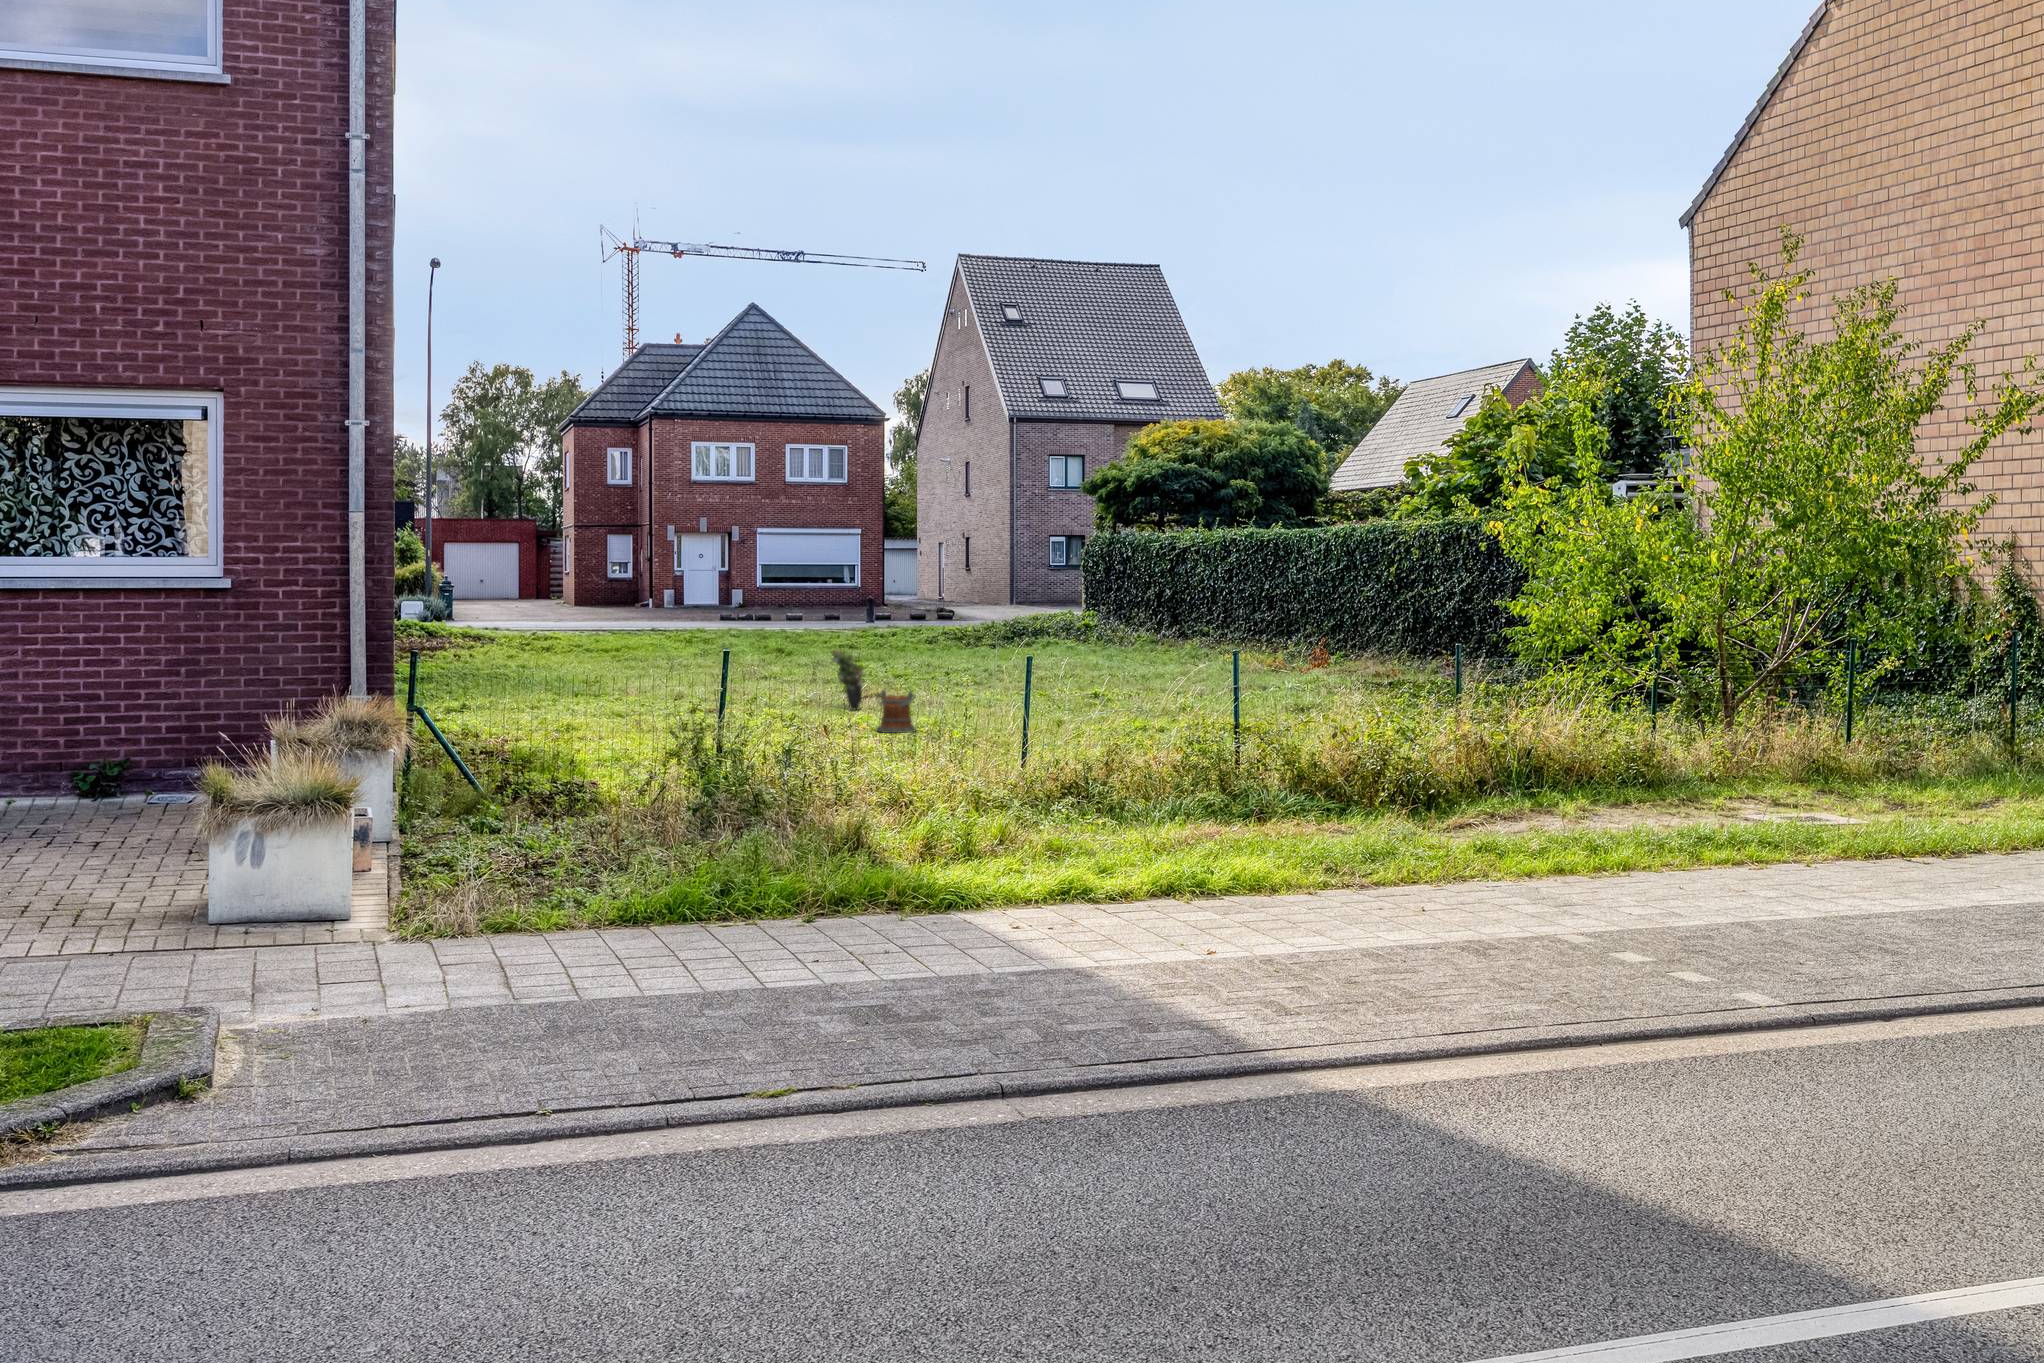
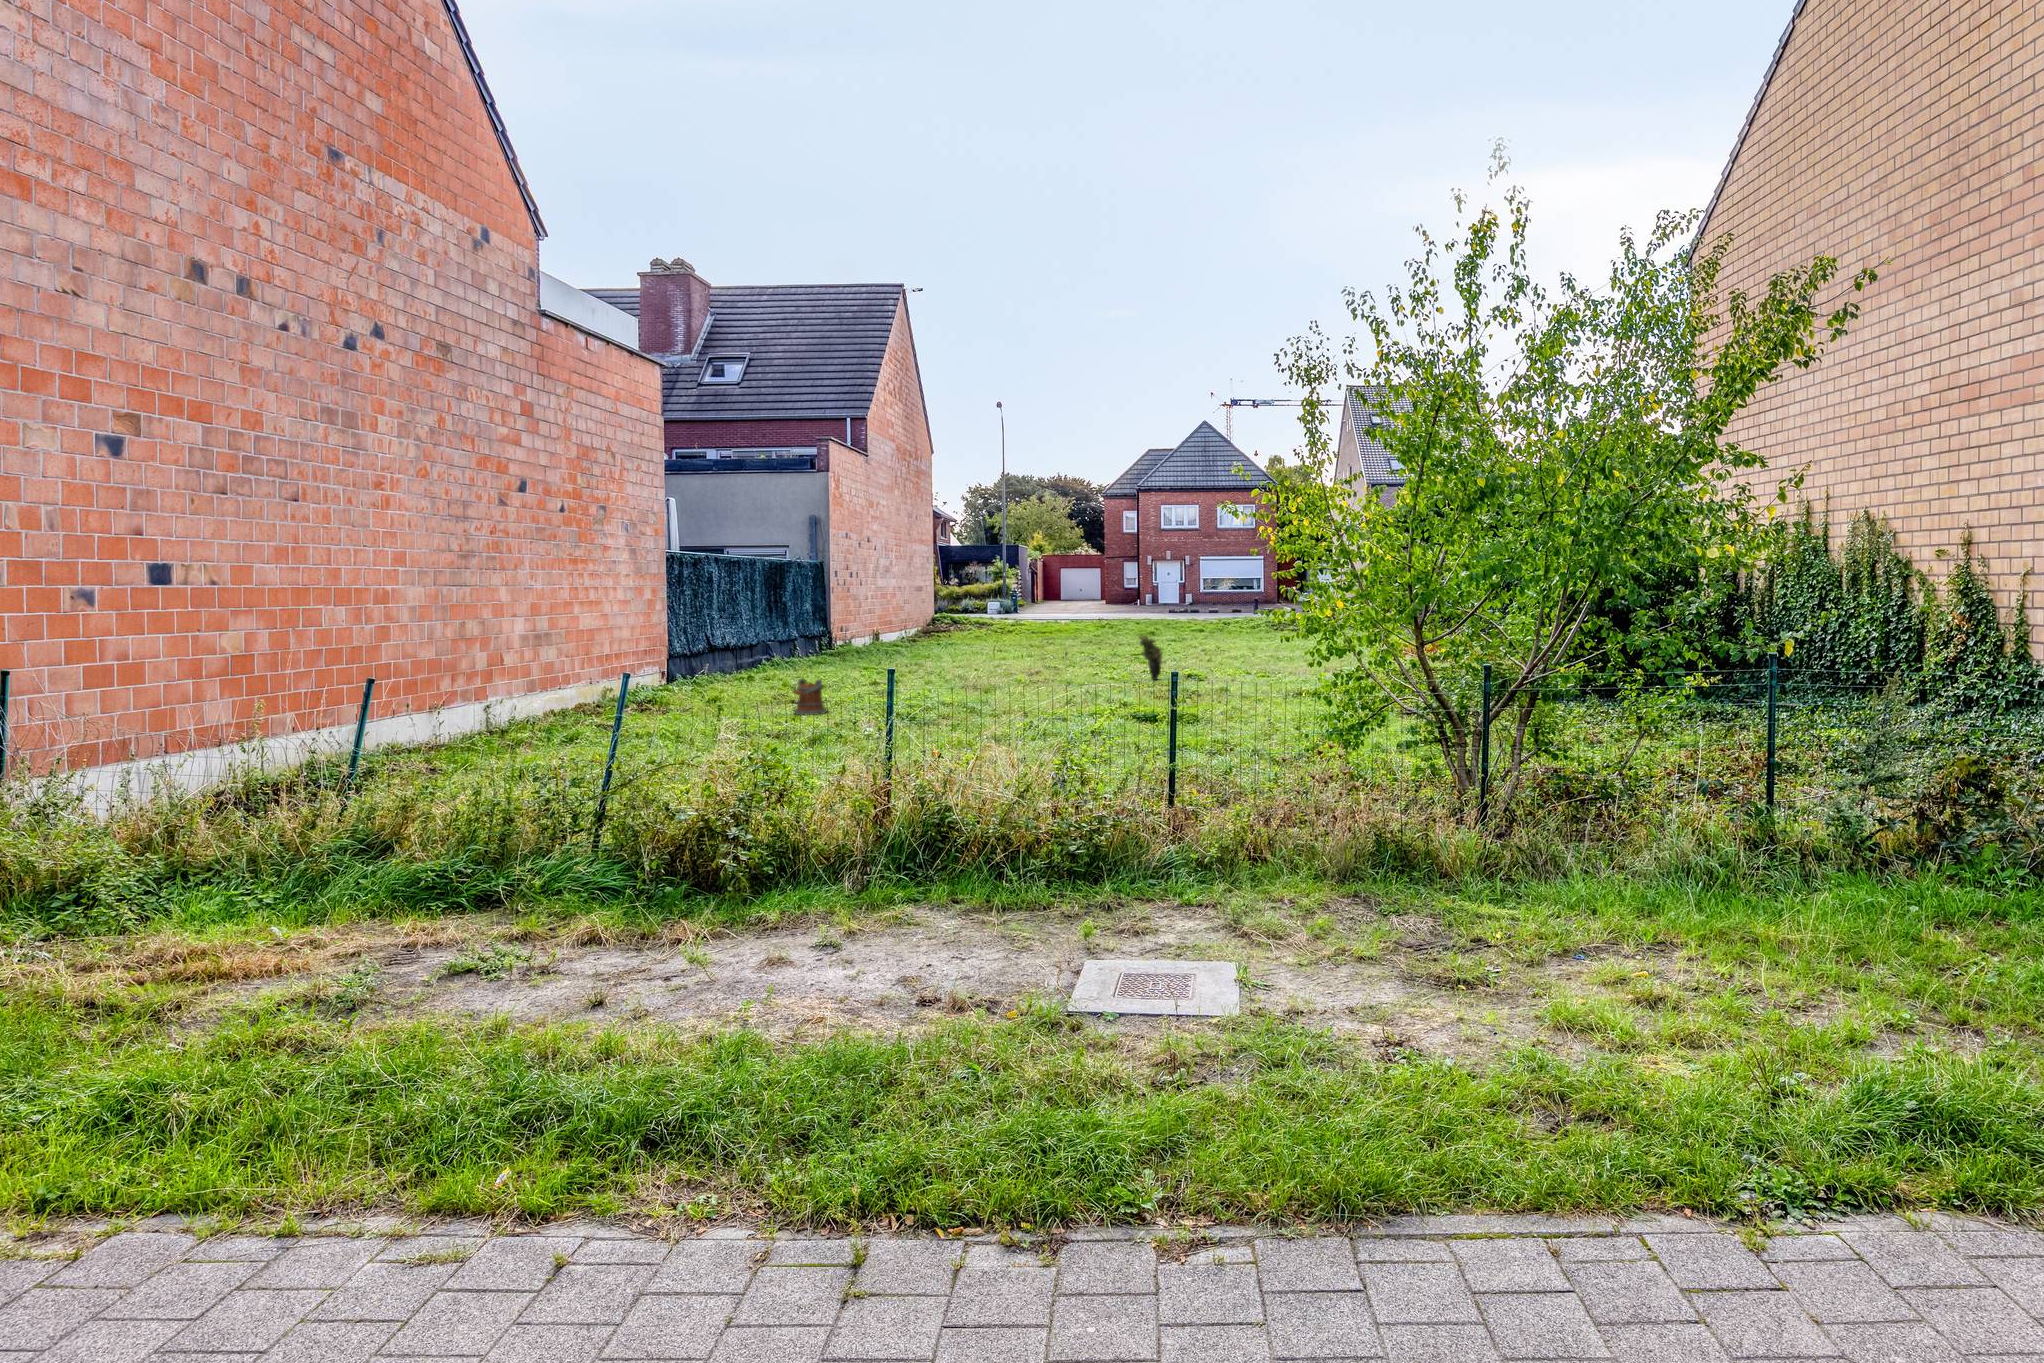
potted plant: present [830,648,865,710] -> present [1138,635,1162,680]

